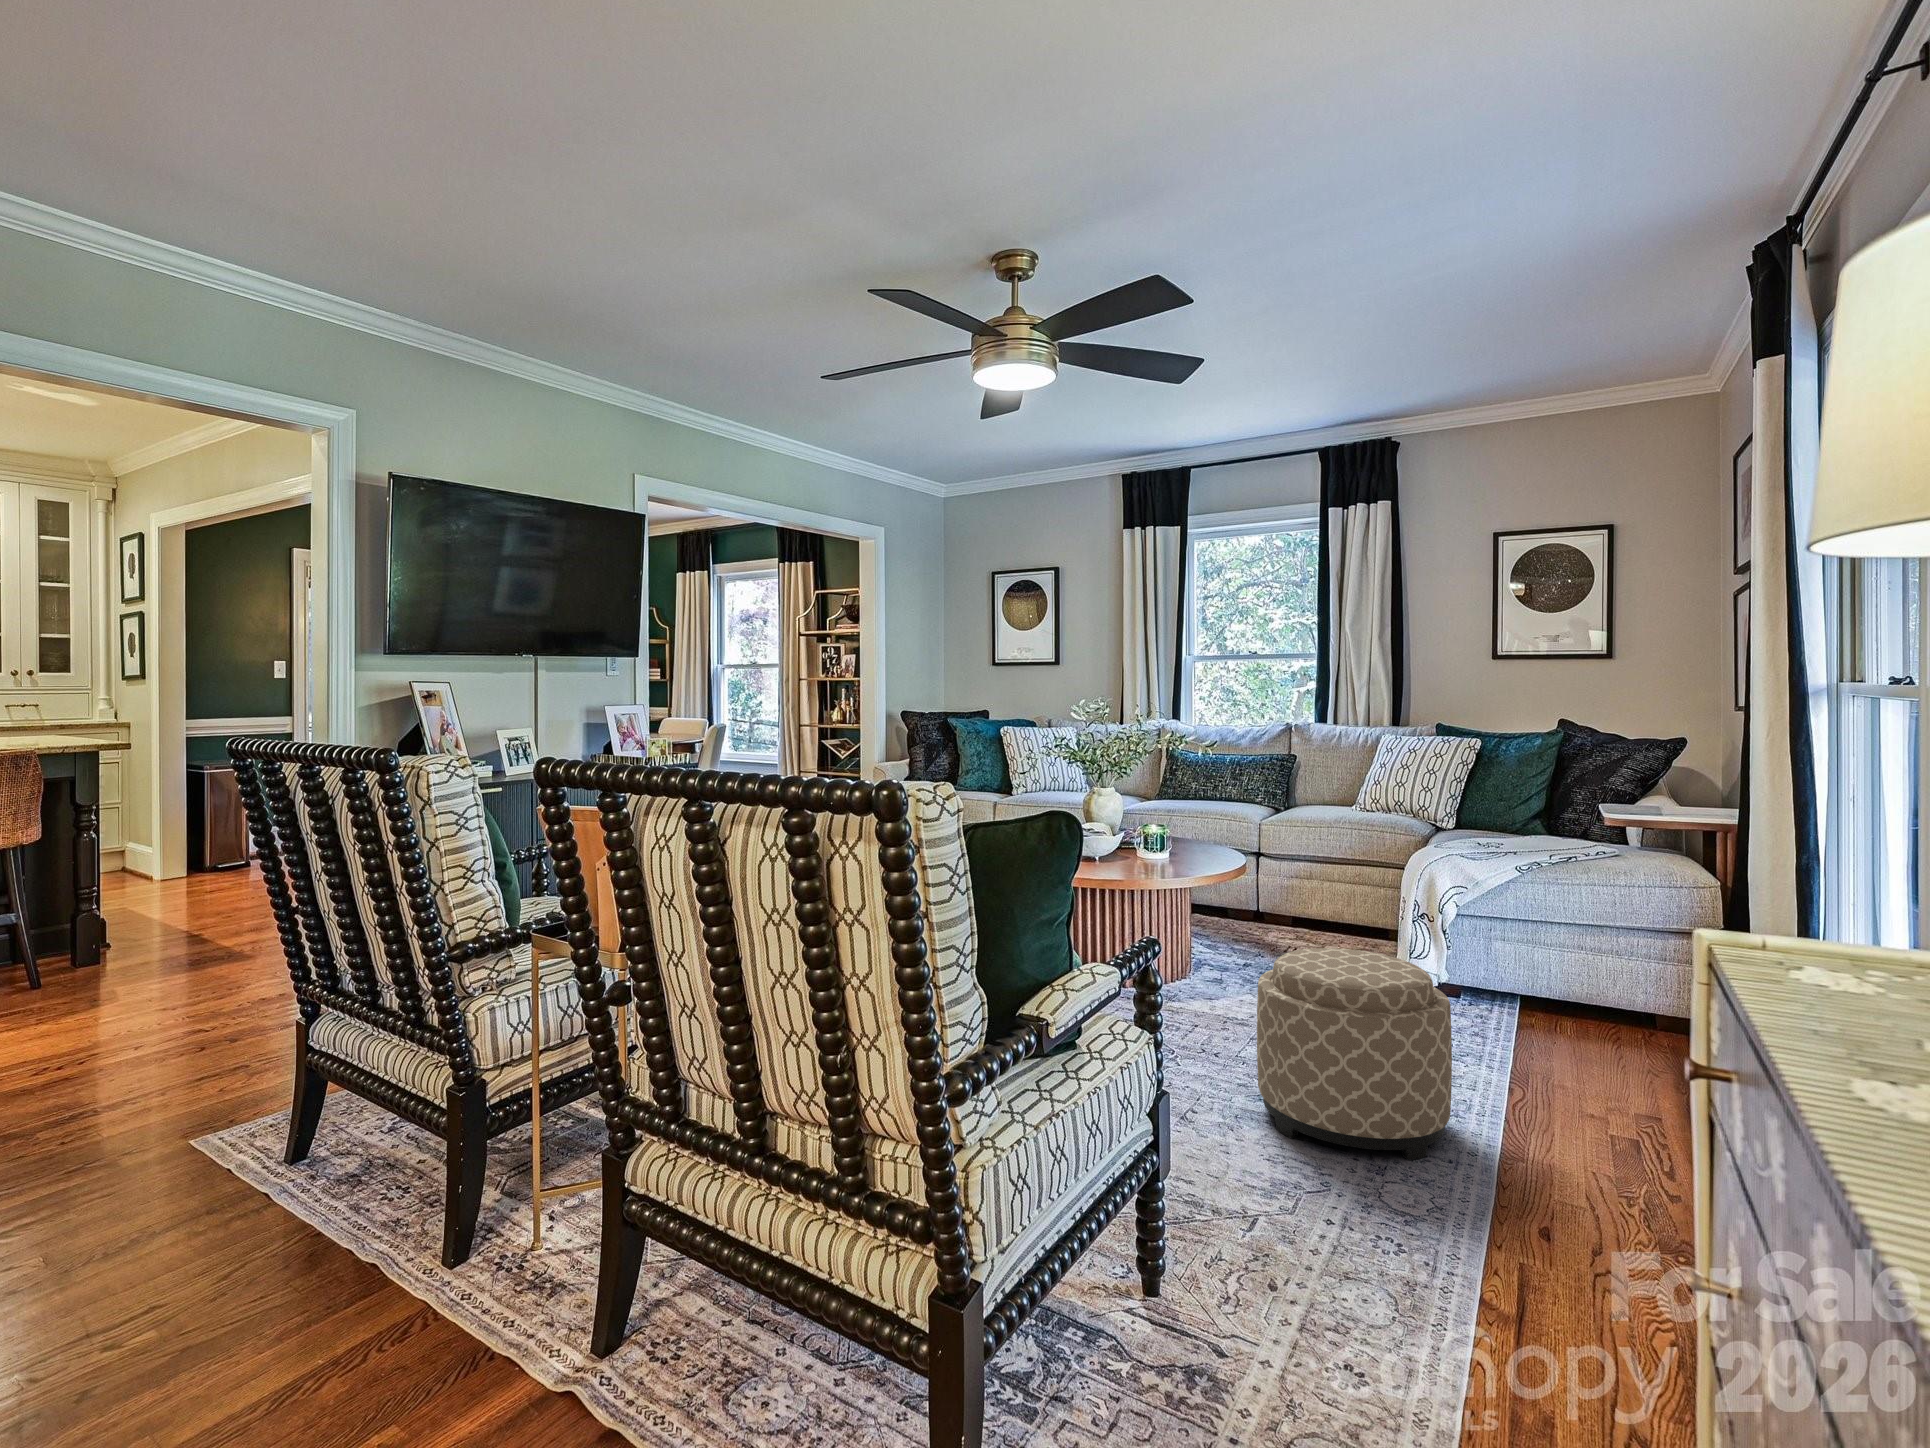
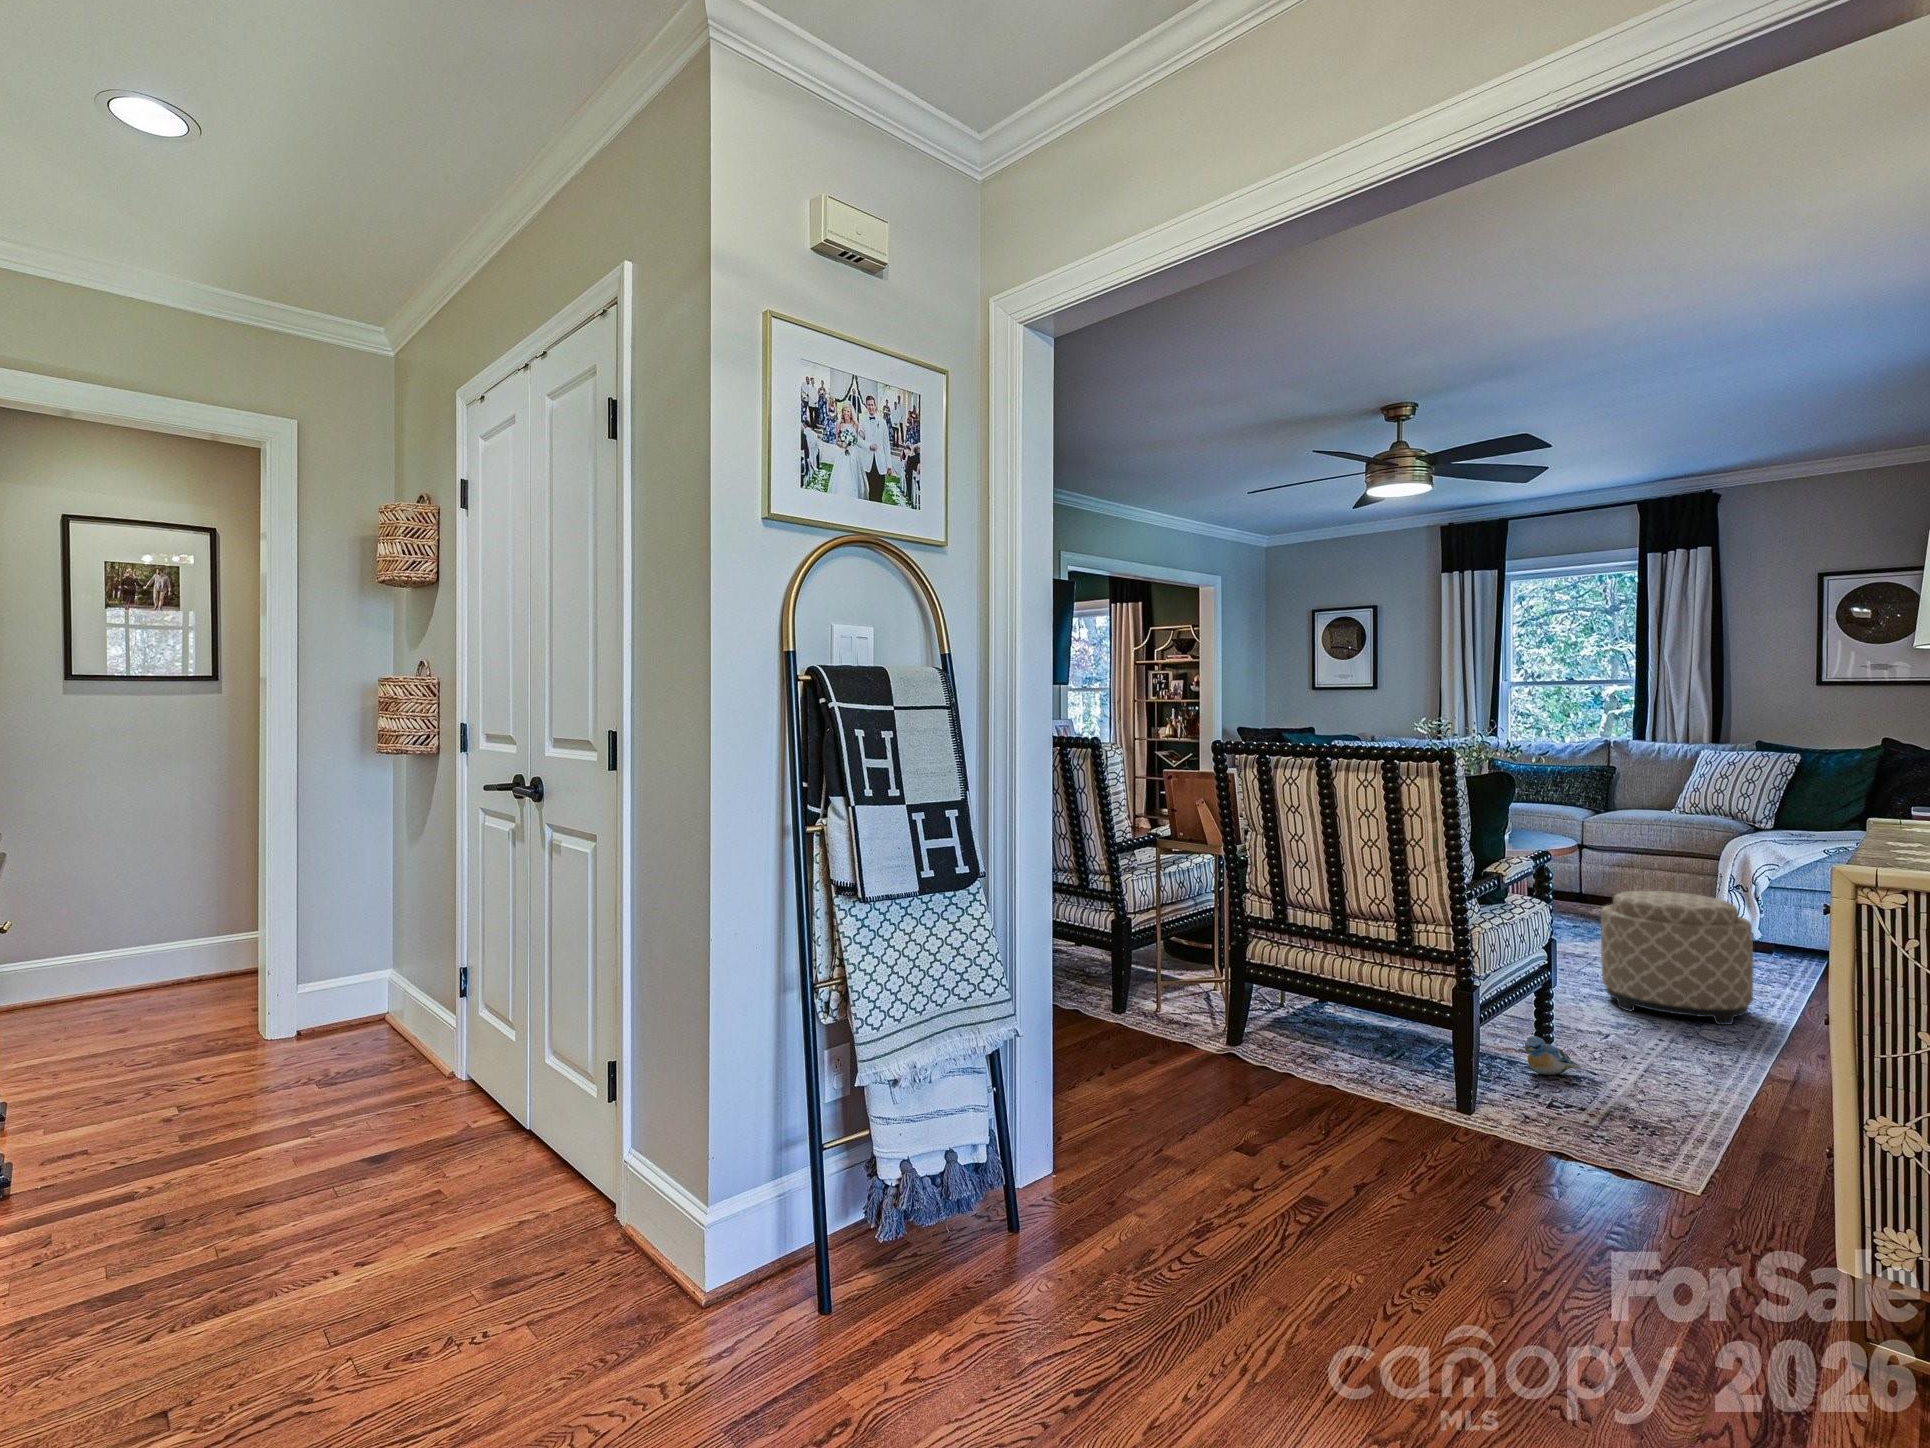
plush toy: none [1106,1286,1198,1356] -> present [1525,1036,1581,1075]

